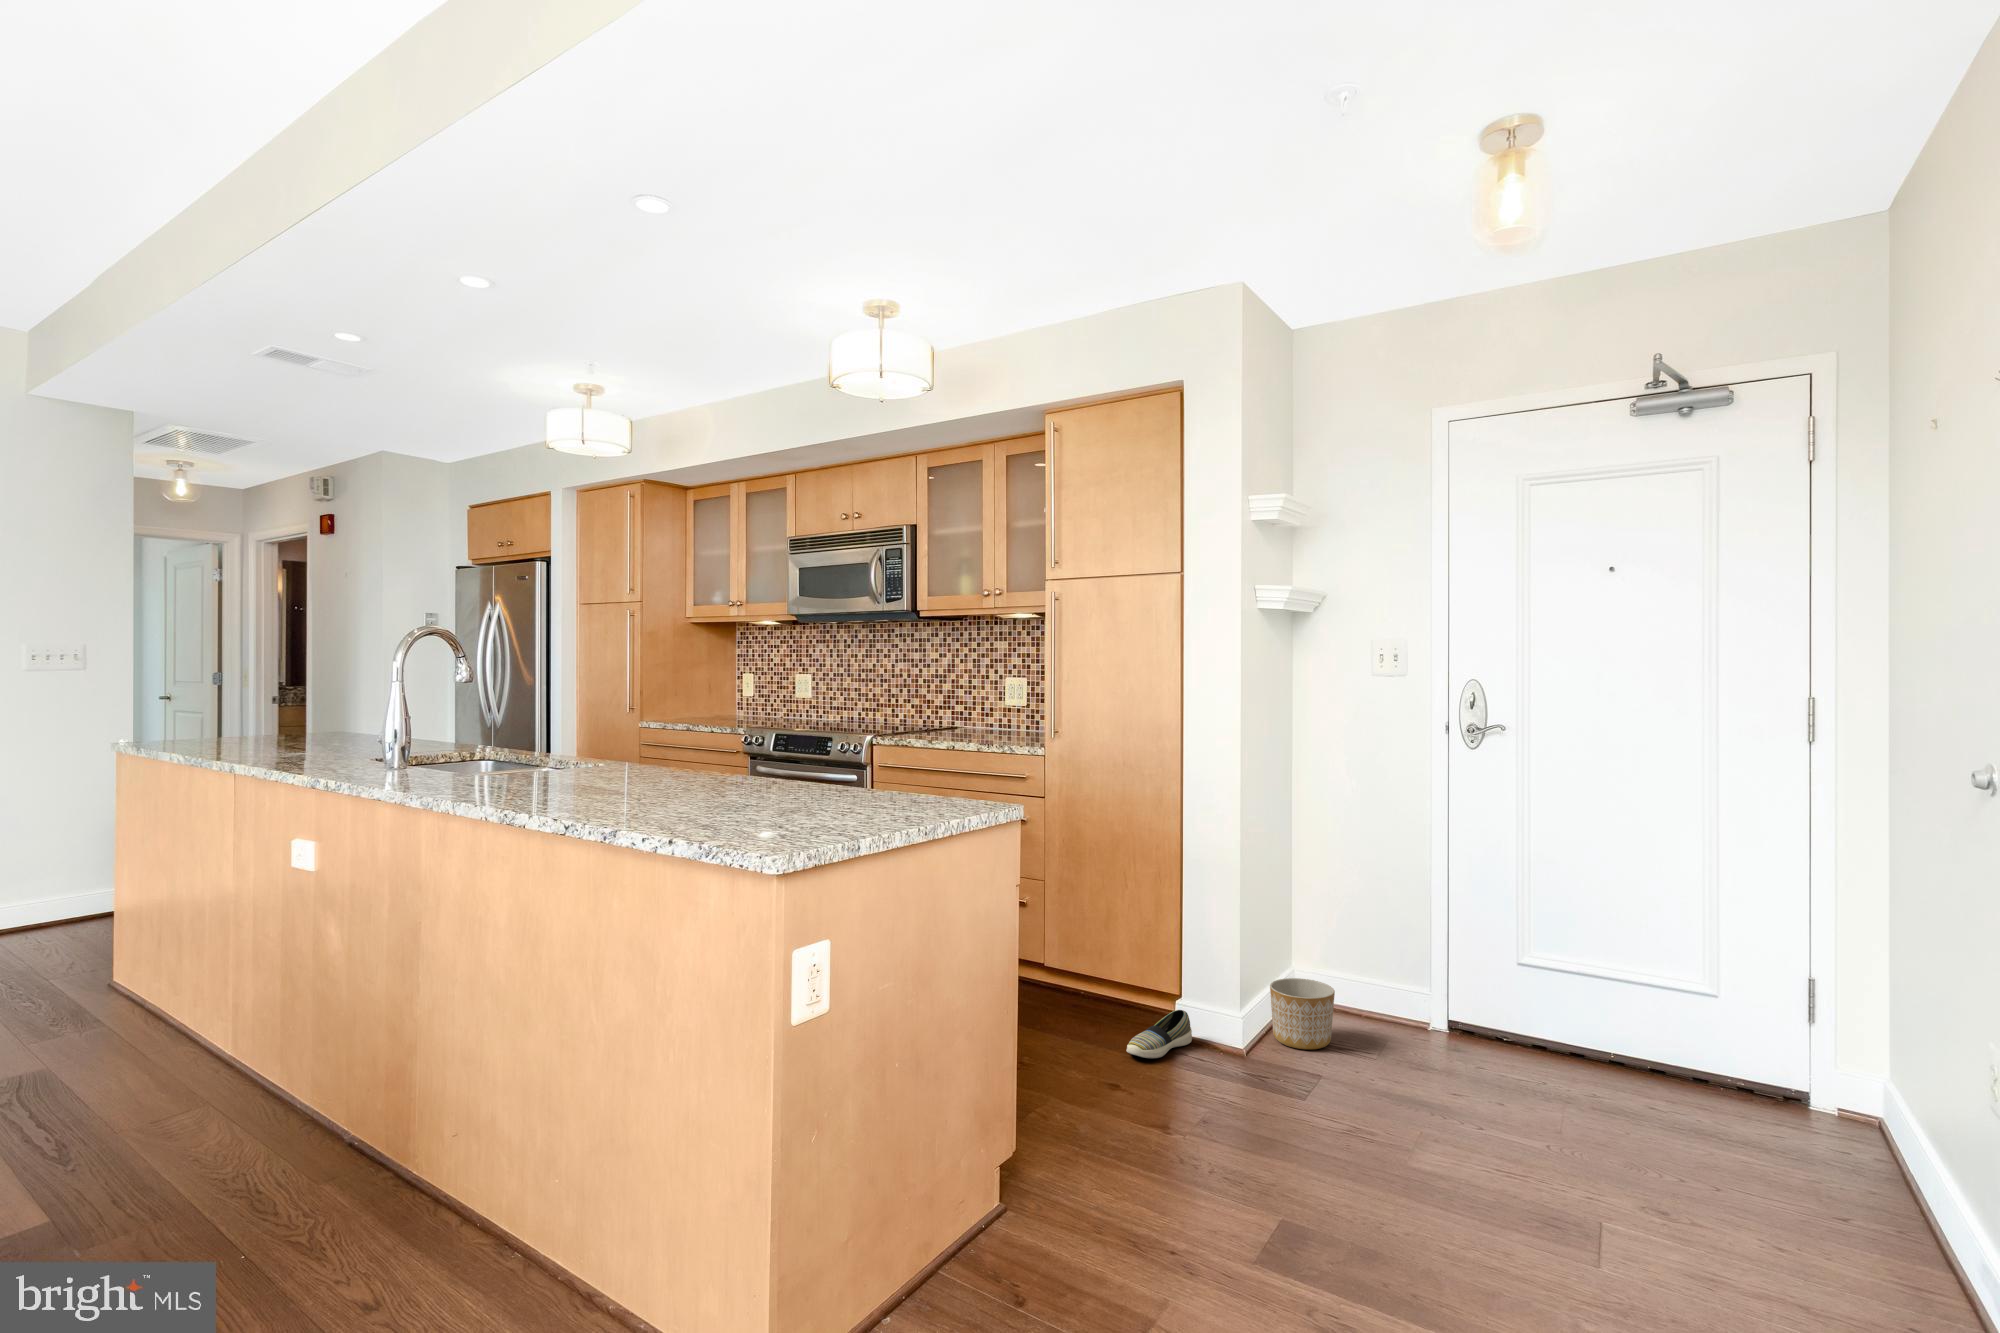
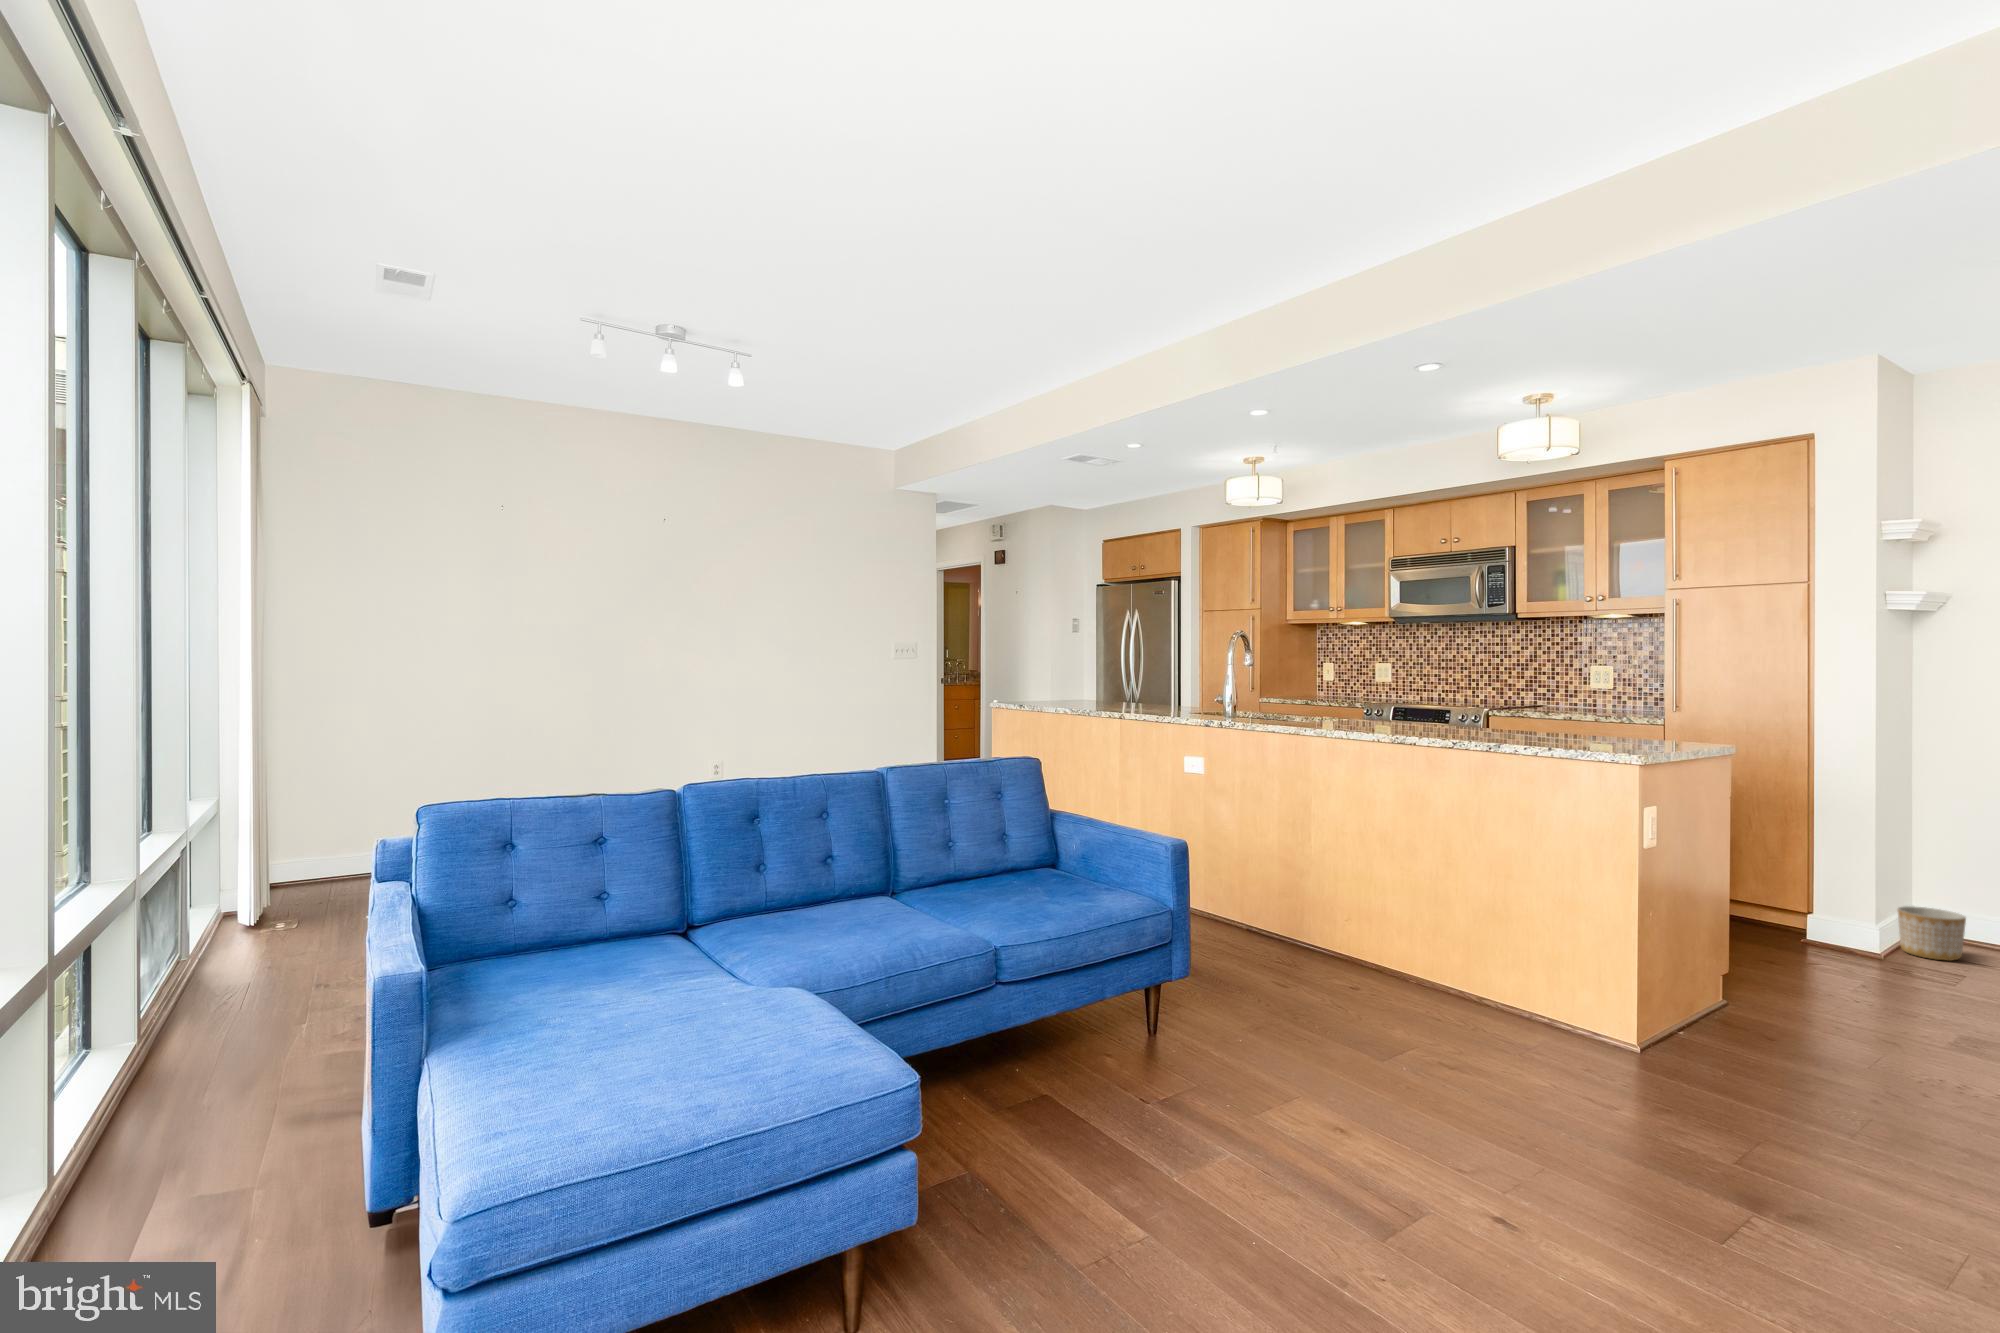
shoe: present [1126,1010,1192,1059] -> none [1769,921,1823,951]

